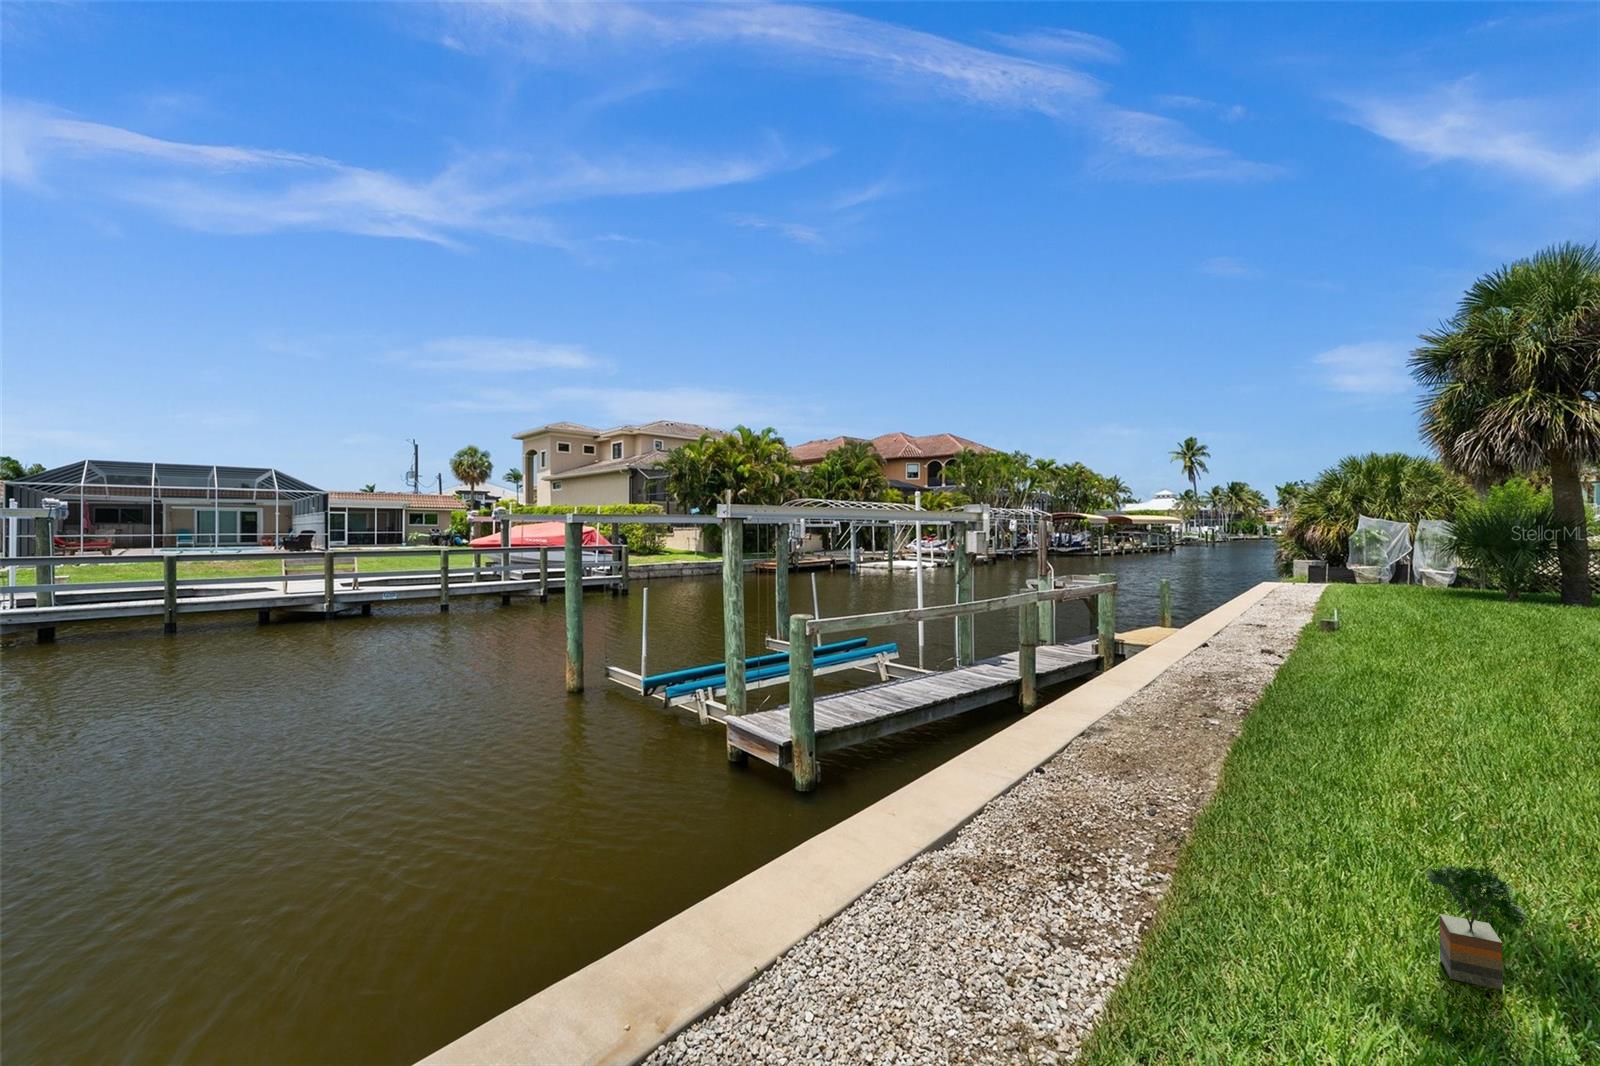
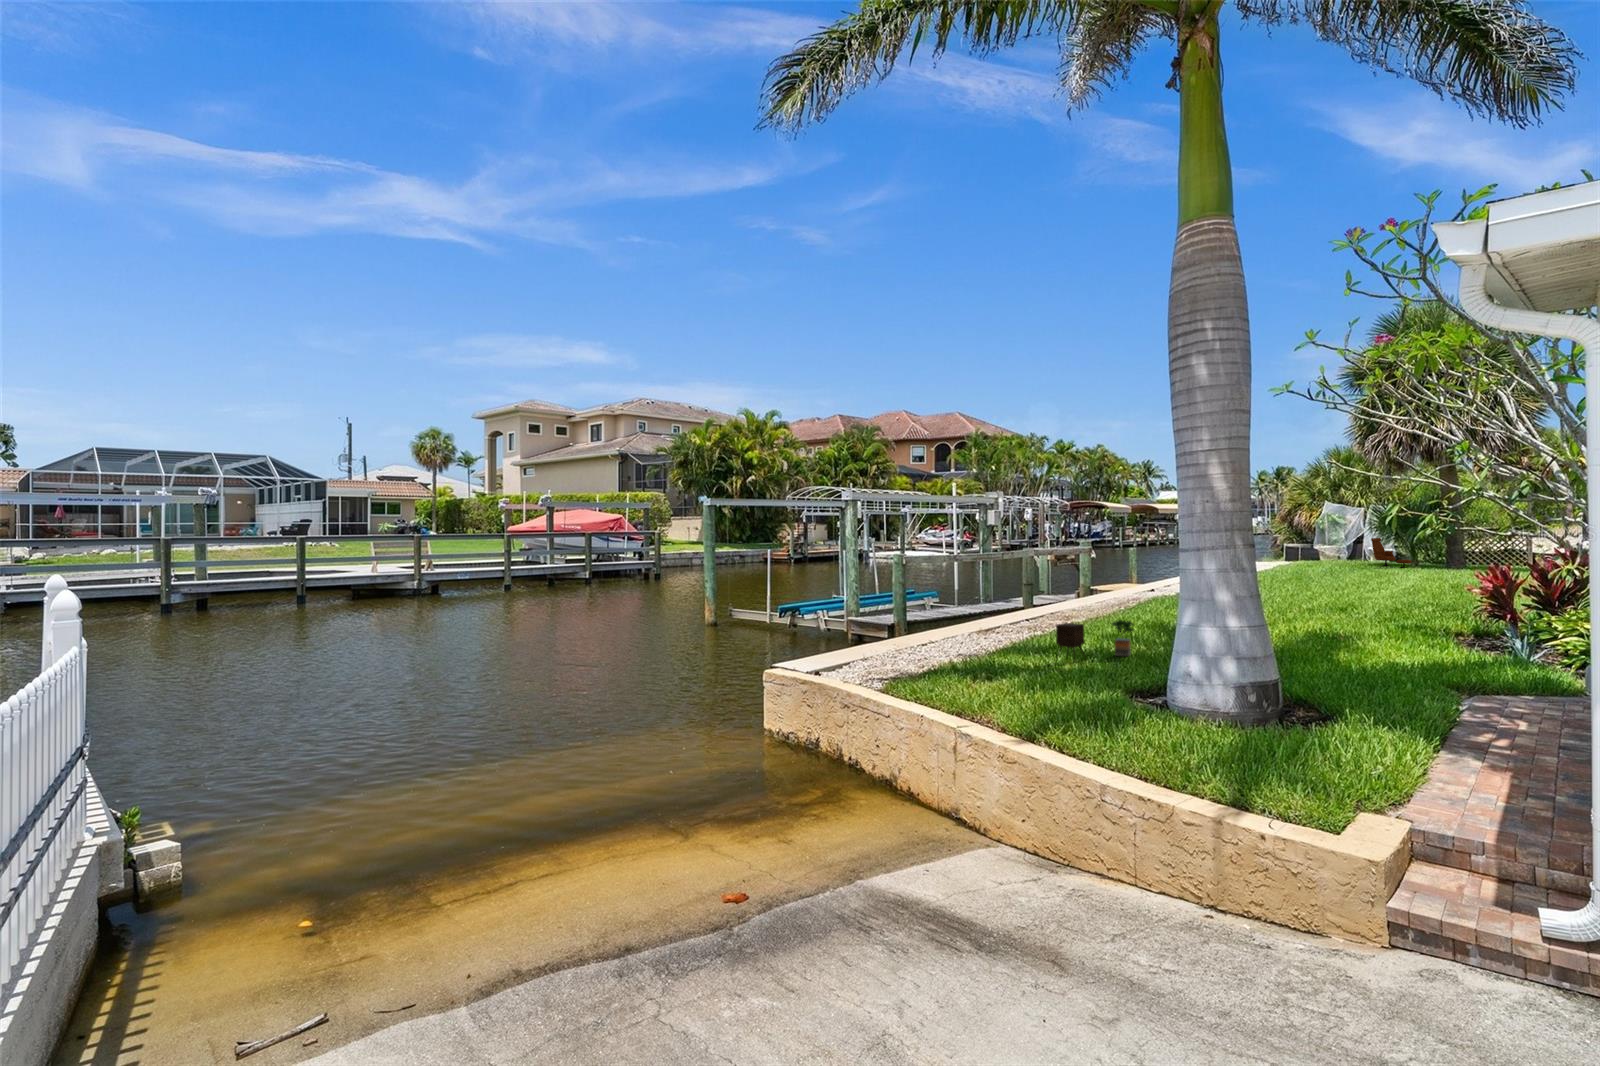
lounge chair: none [1449,560,1509,599] -> present [1371,538,1412,568]
side table: none [1280,874,1379,1038] -> present [1056,623,1085,658]

